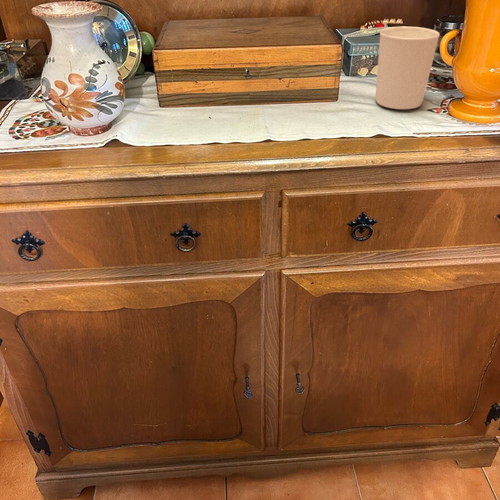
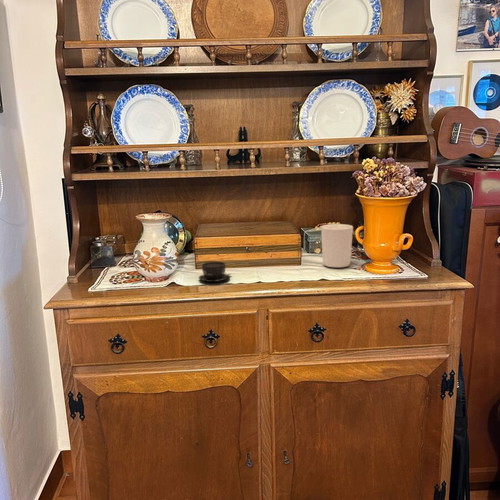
teacup: none [161,99,219,139] -> present [199,262,230,282]

